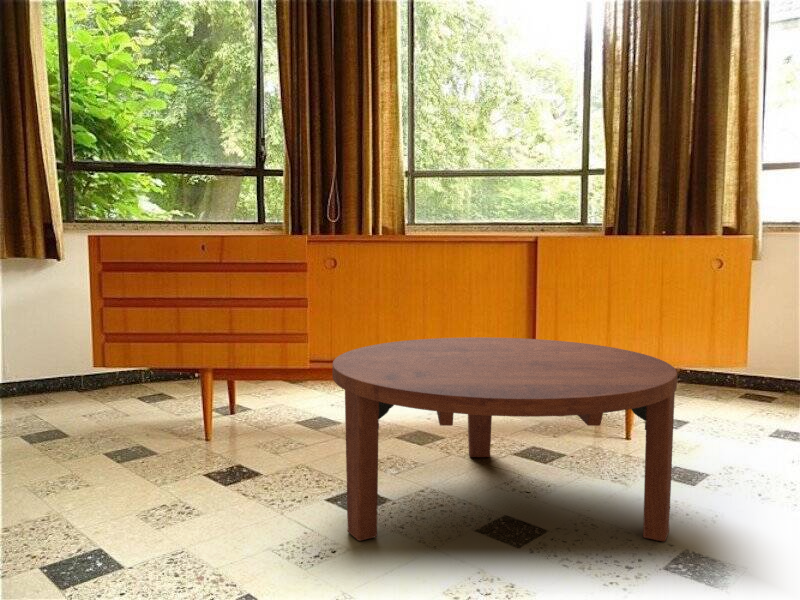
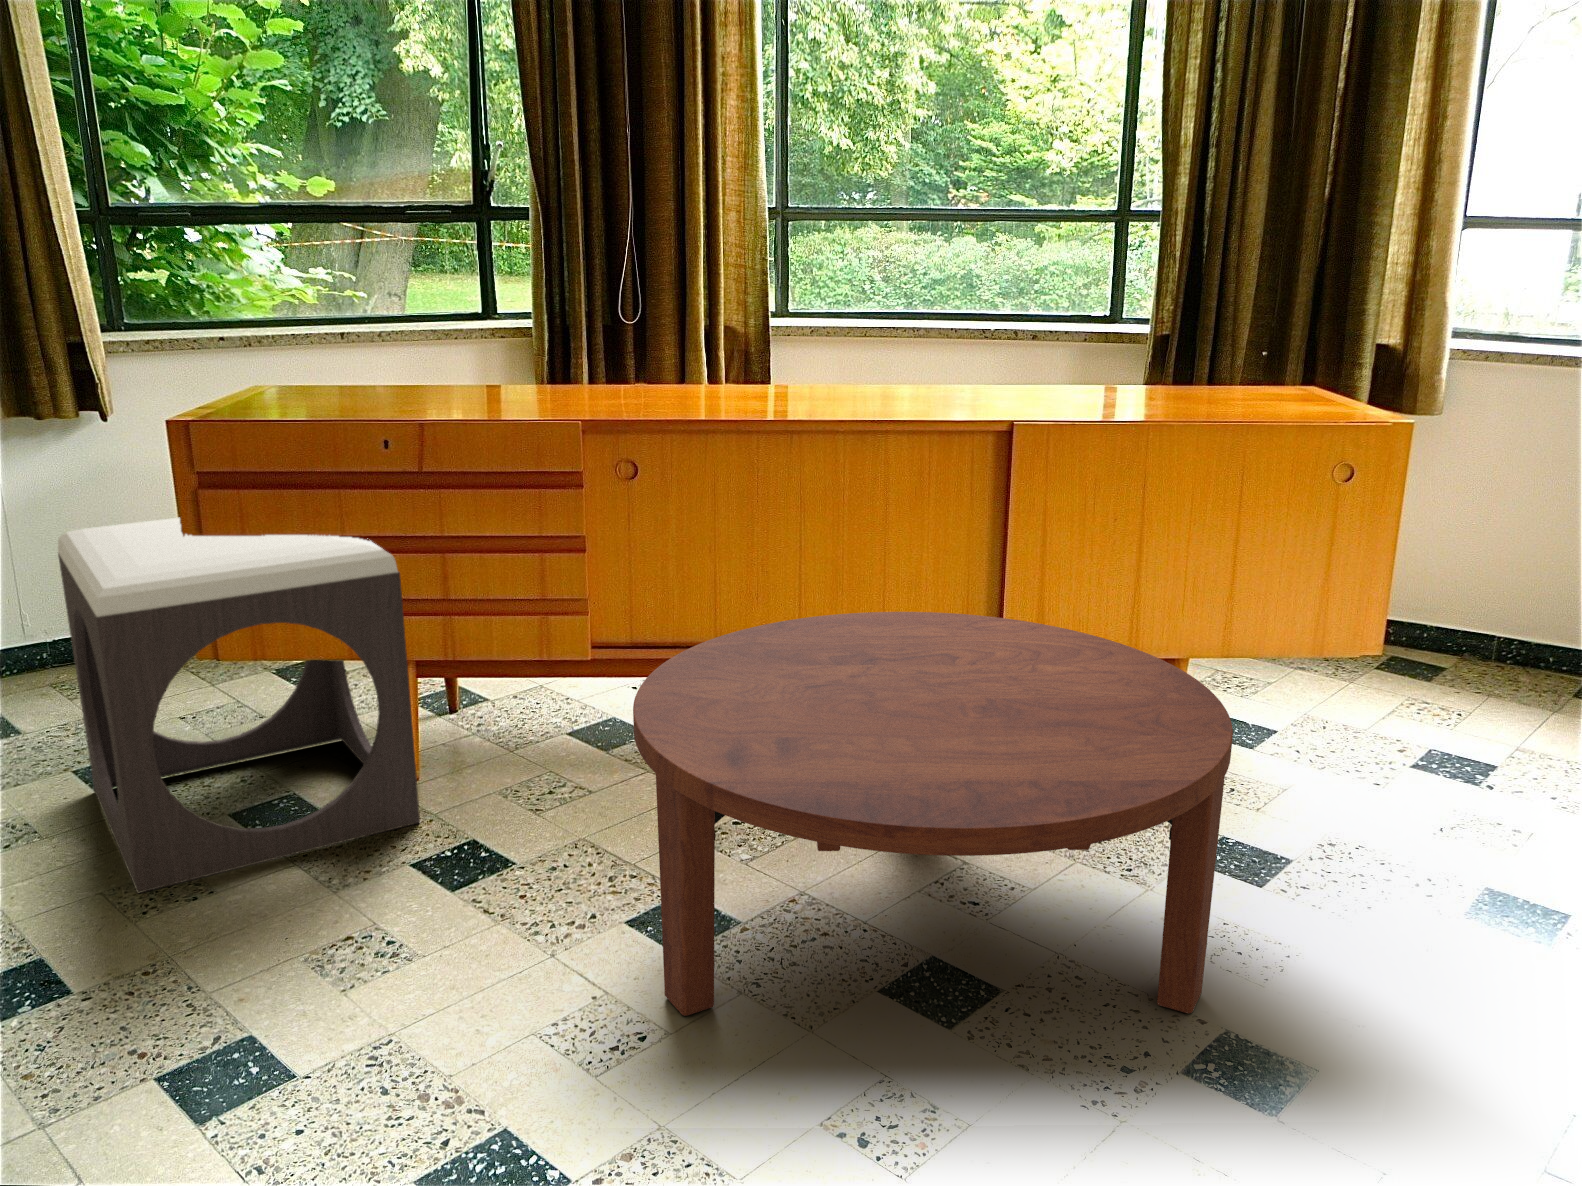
footstool: none [25,290,211,486] -> present [58,518,420,893]

